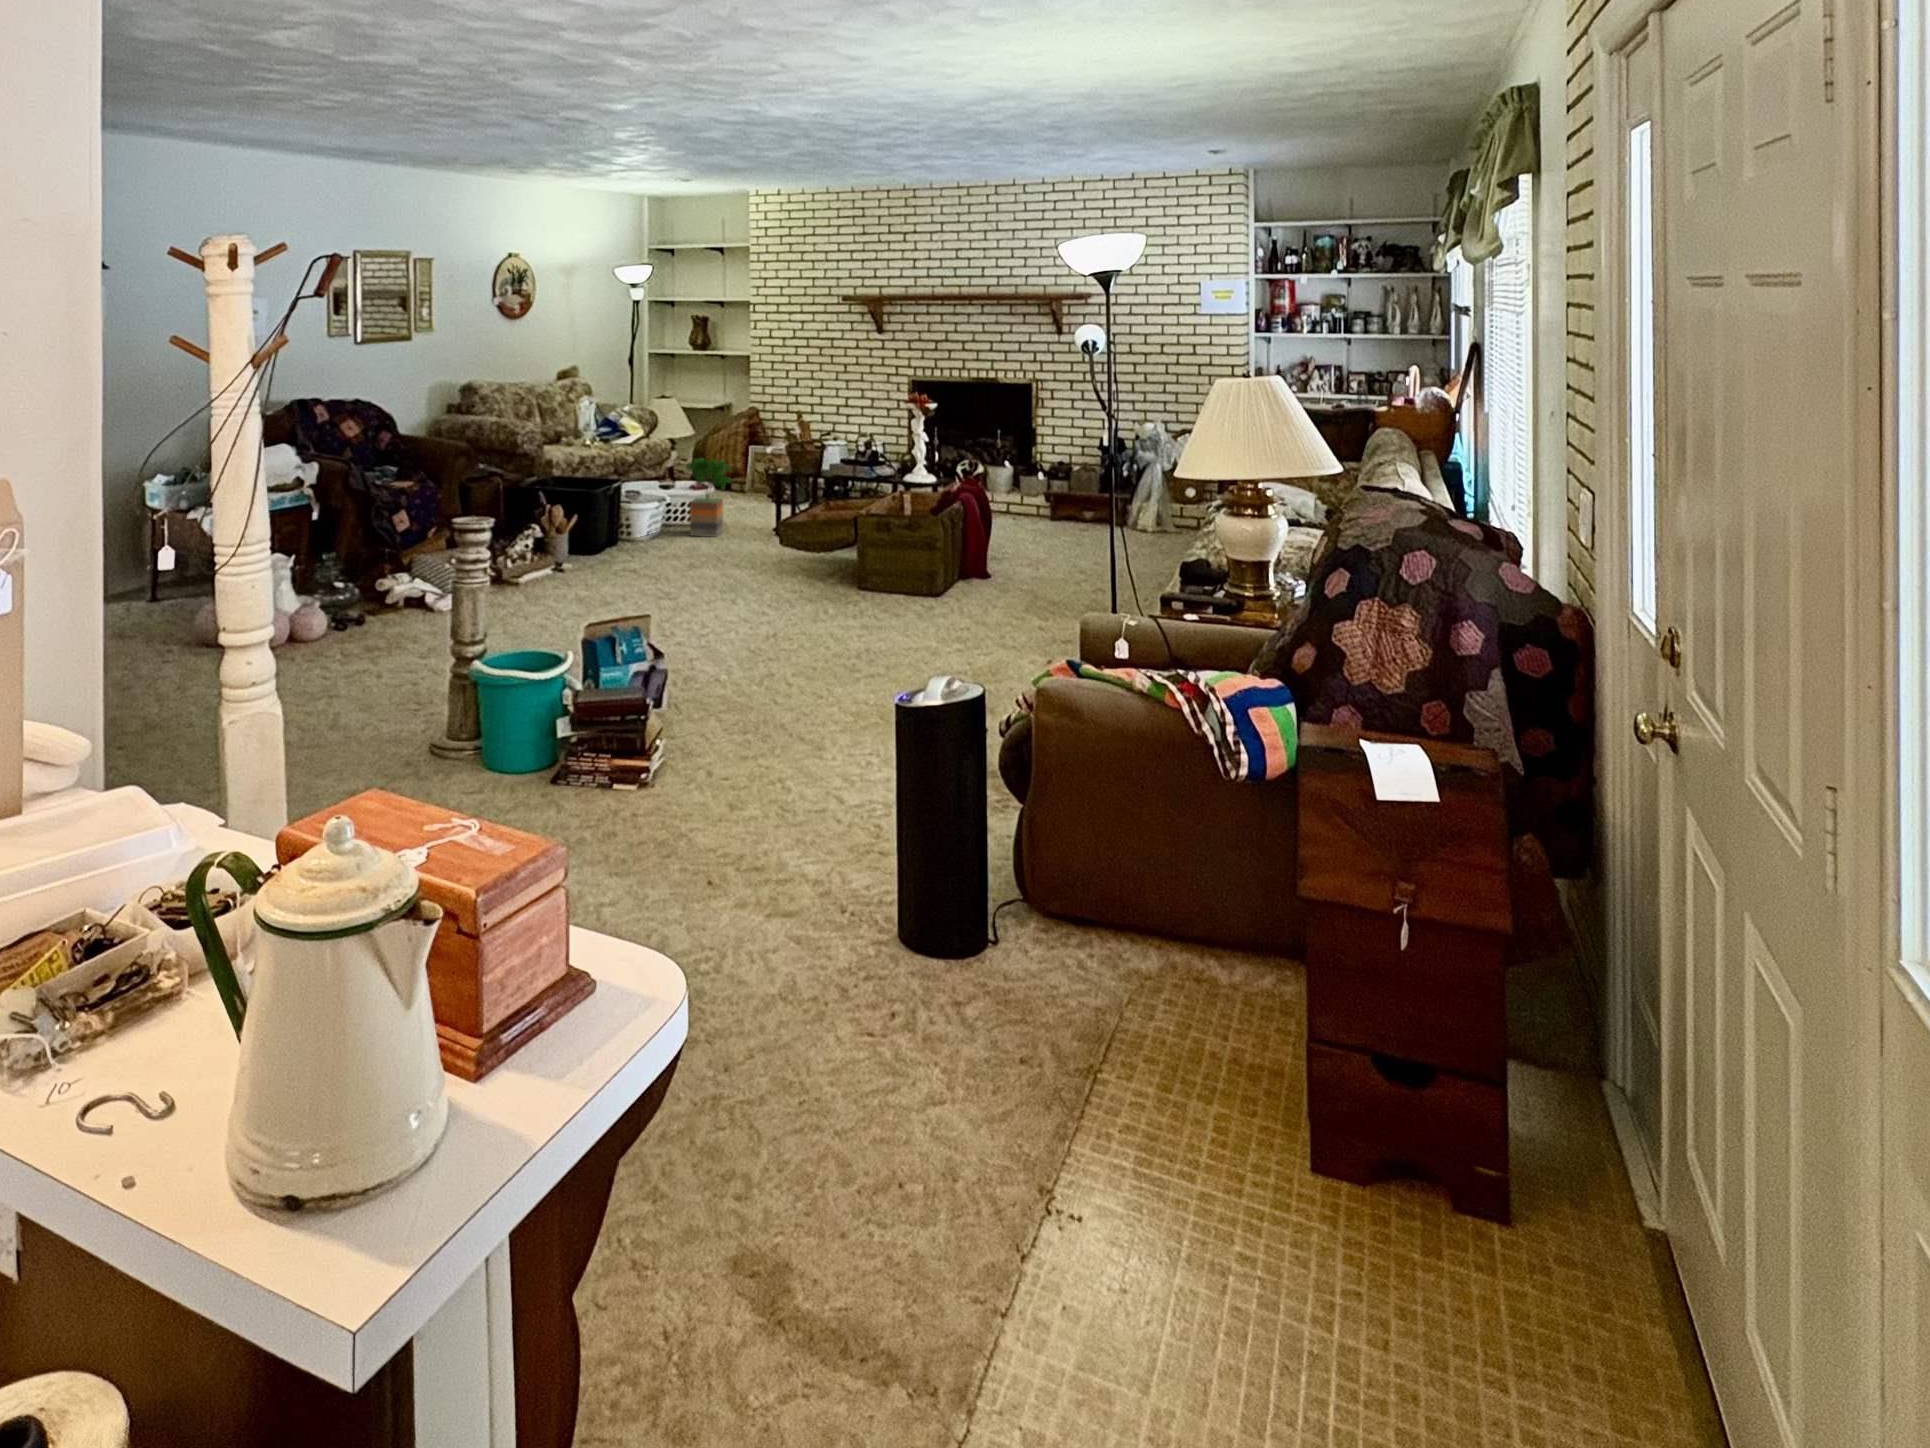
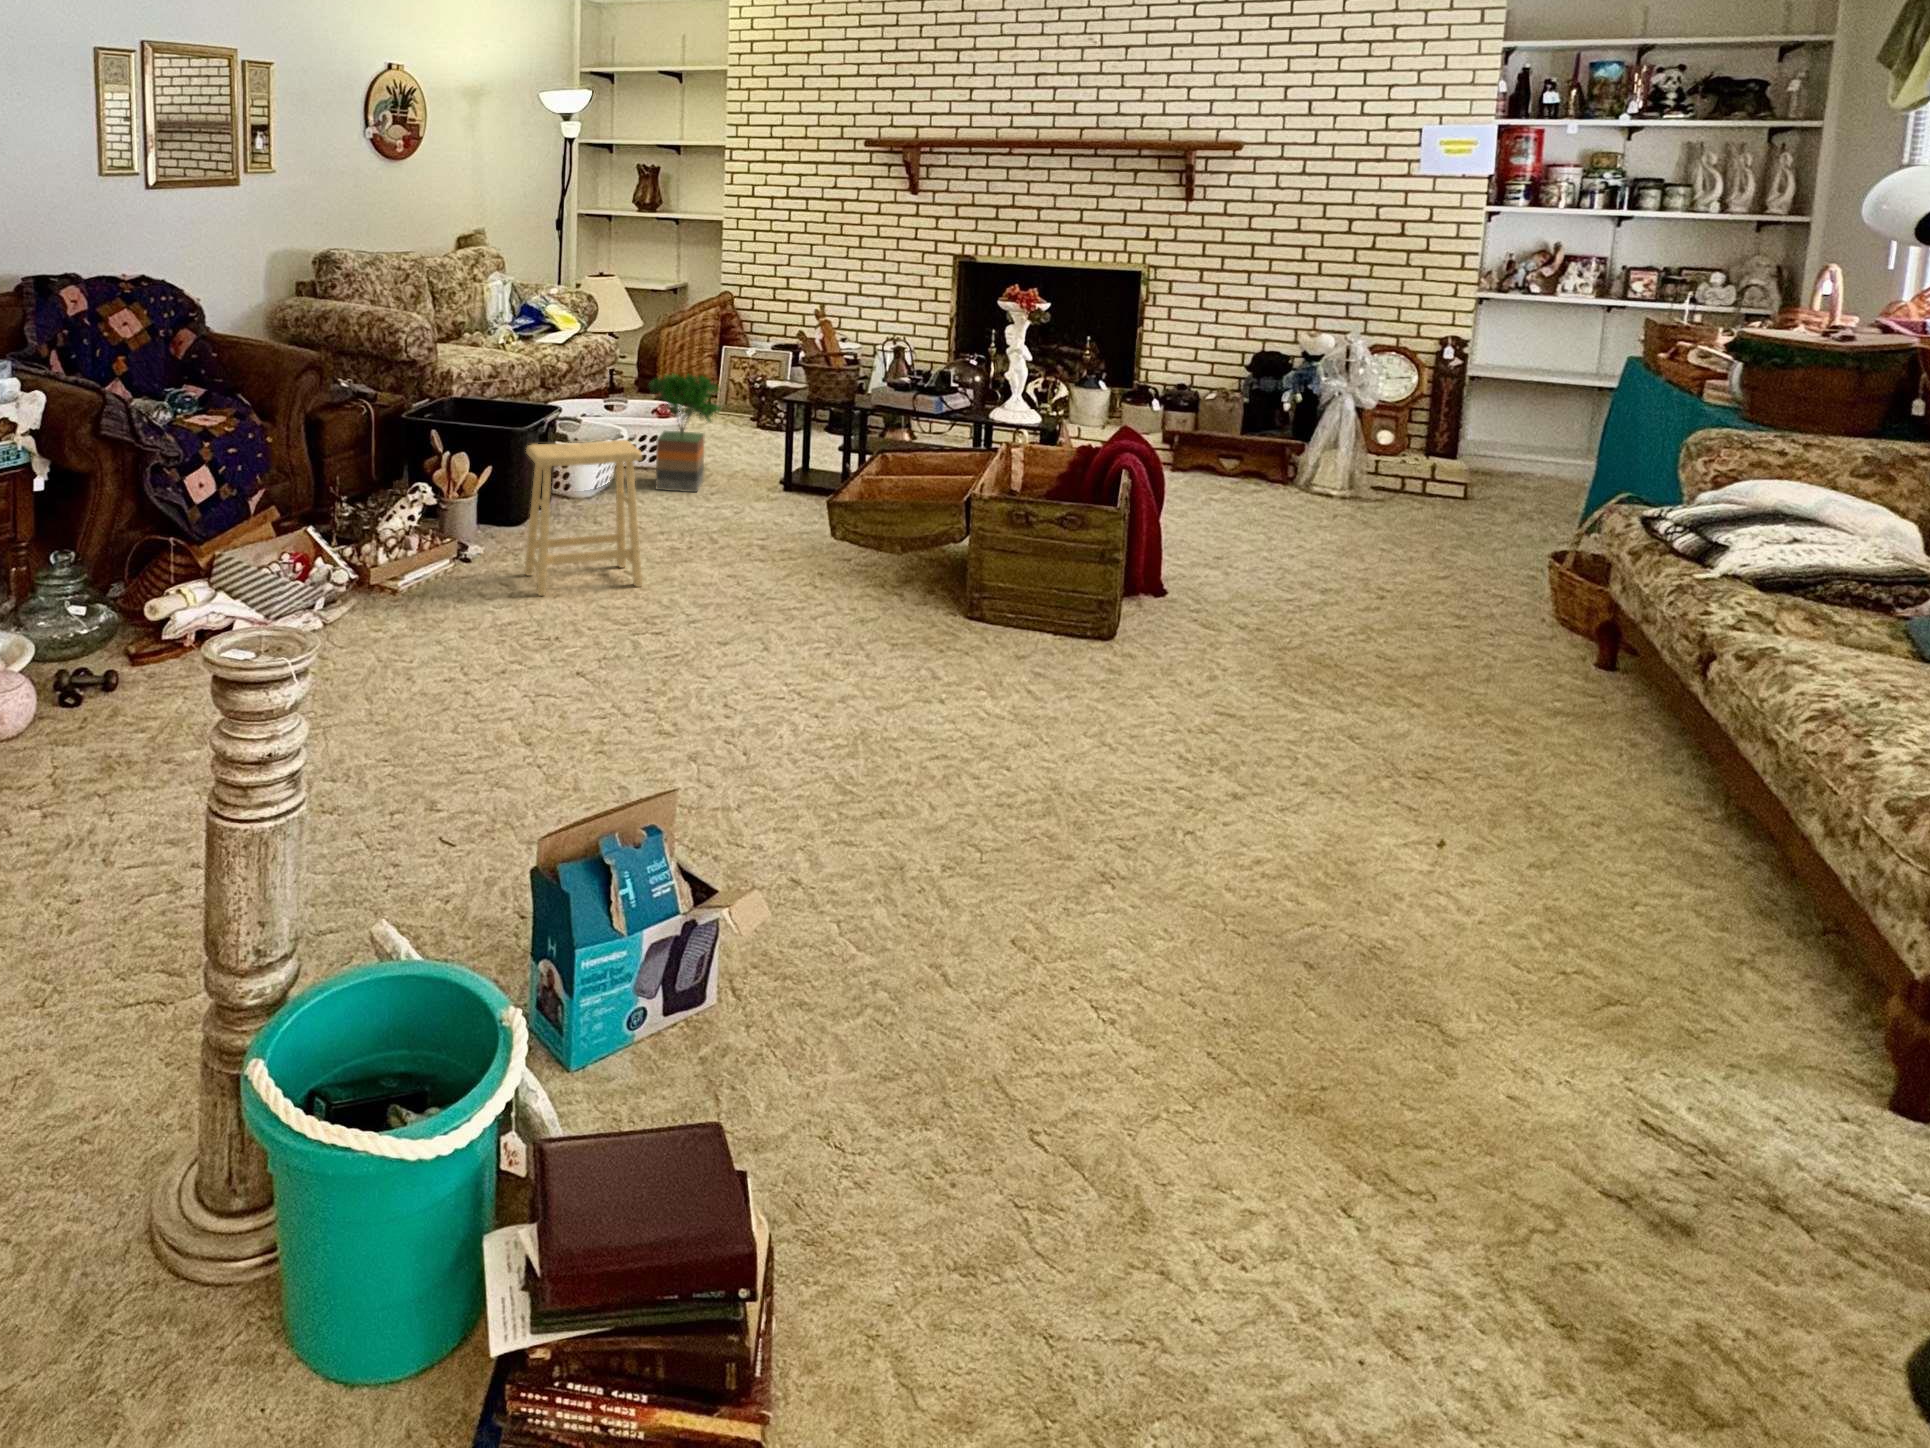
footstool: none [598,492,670,585] -> present [525,440,642,596]

